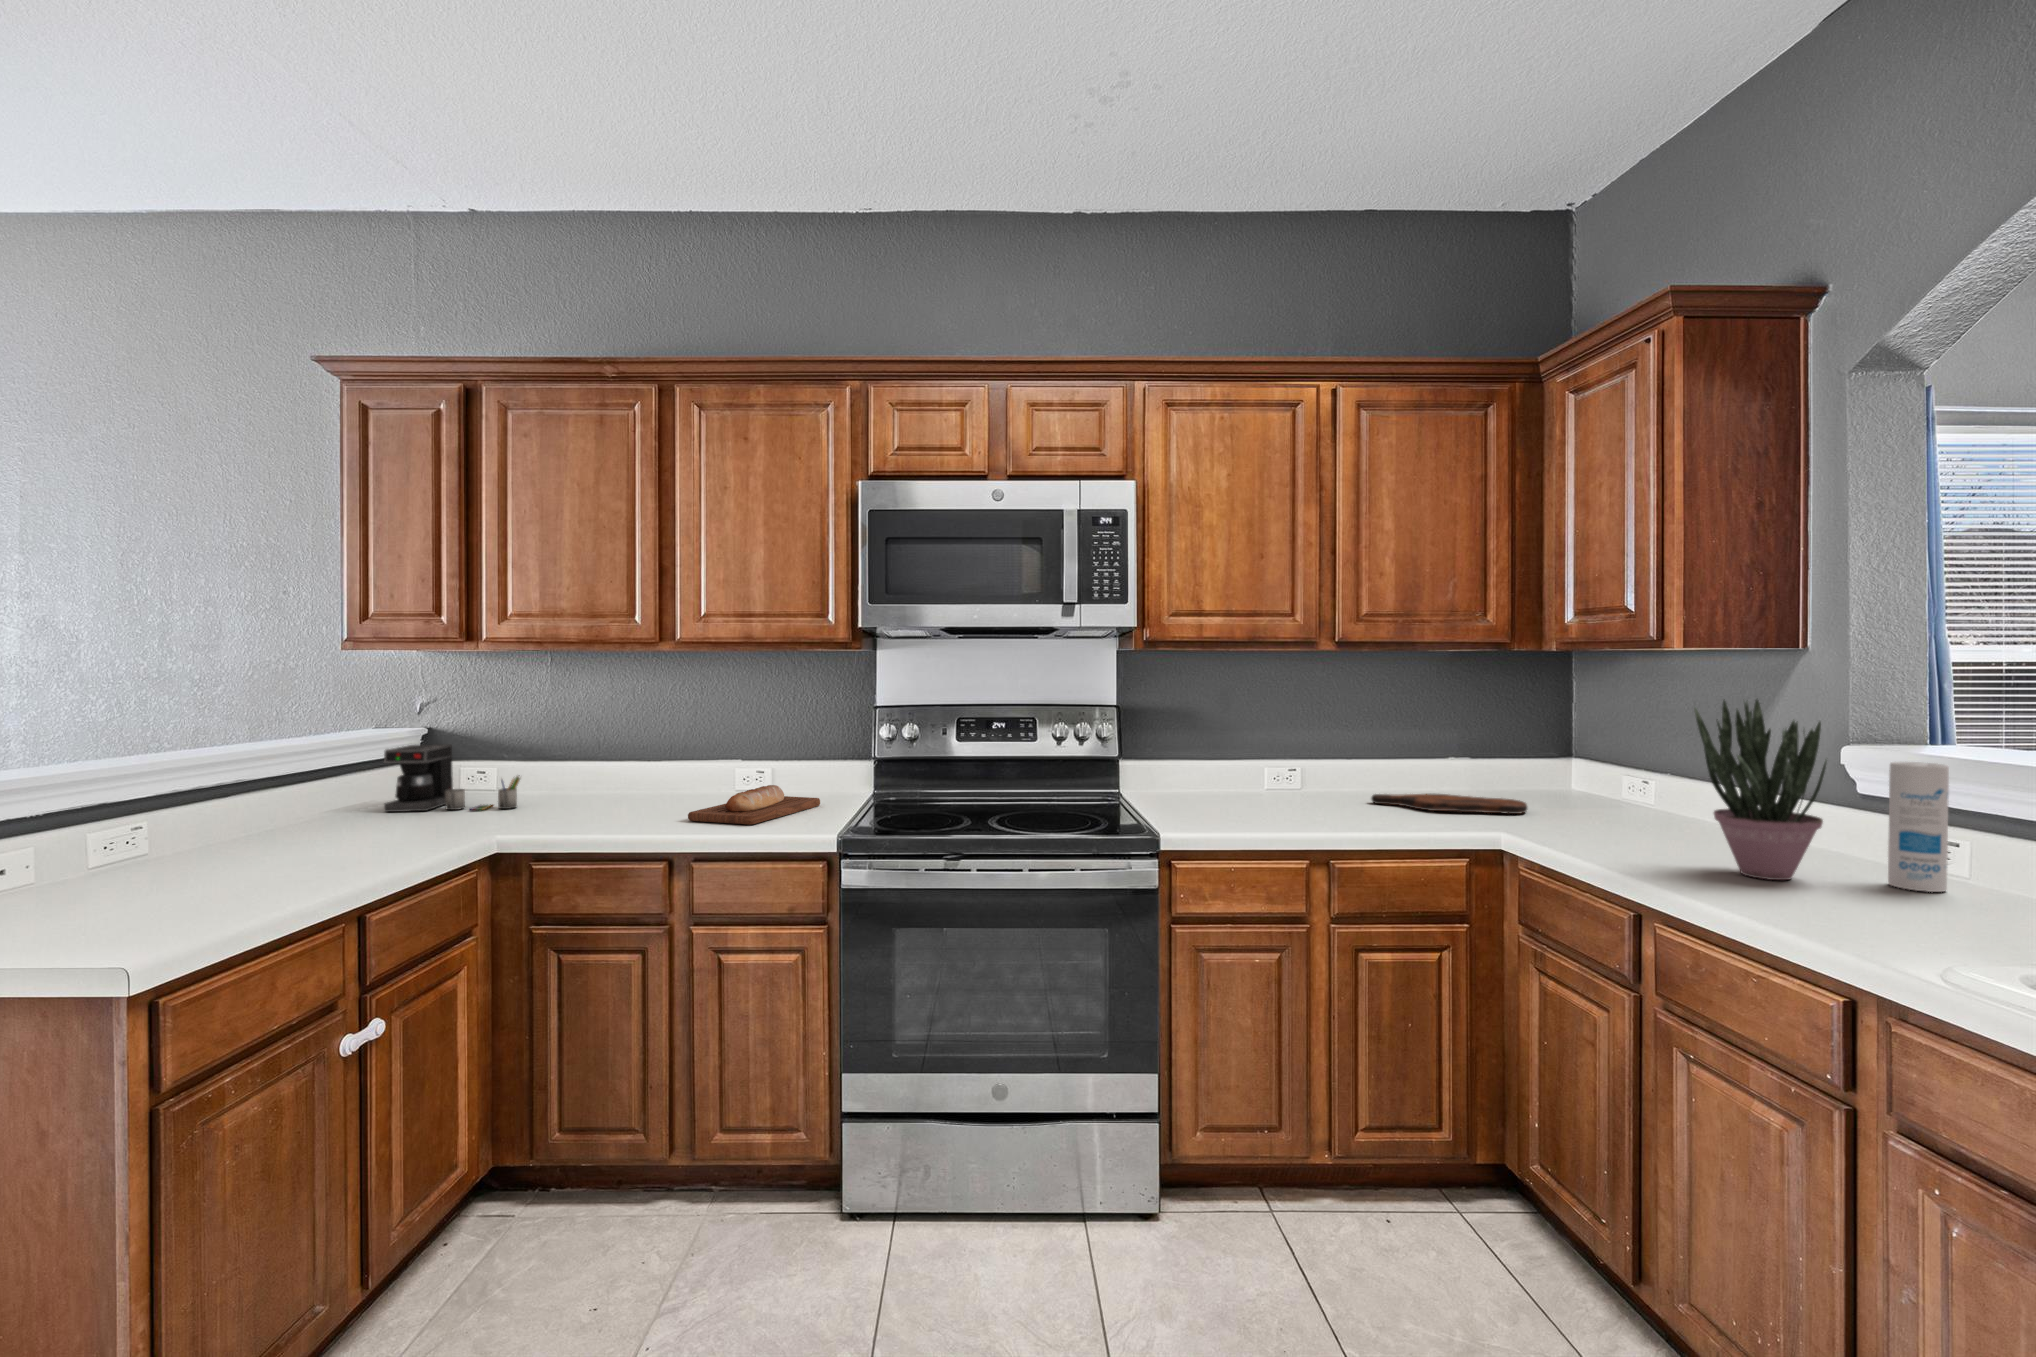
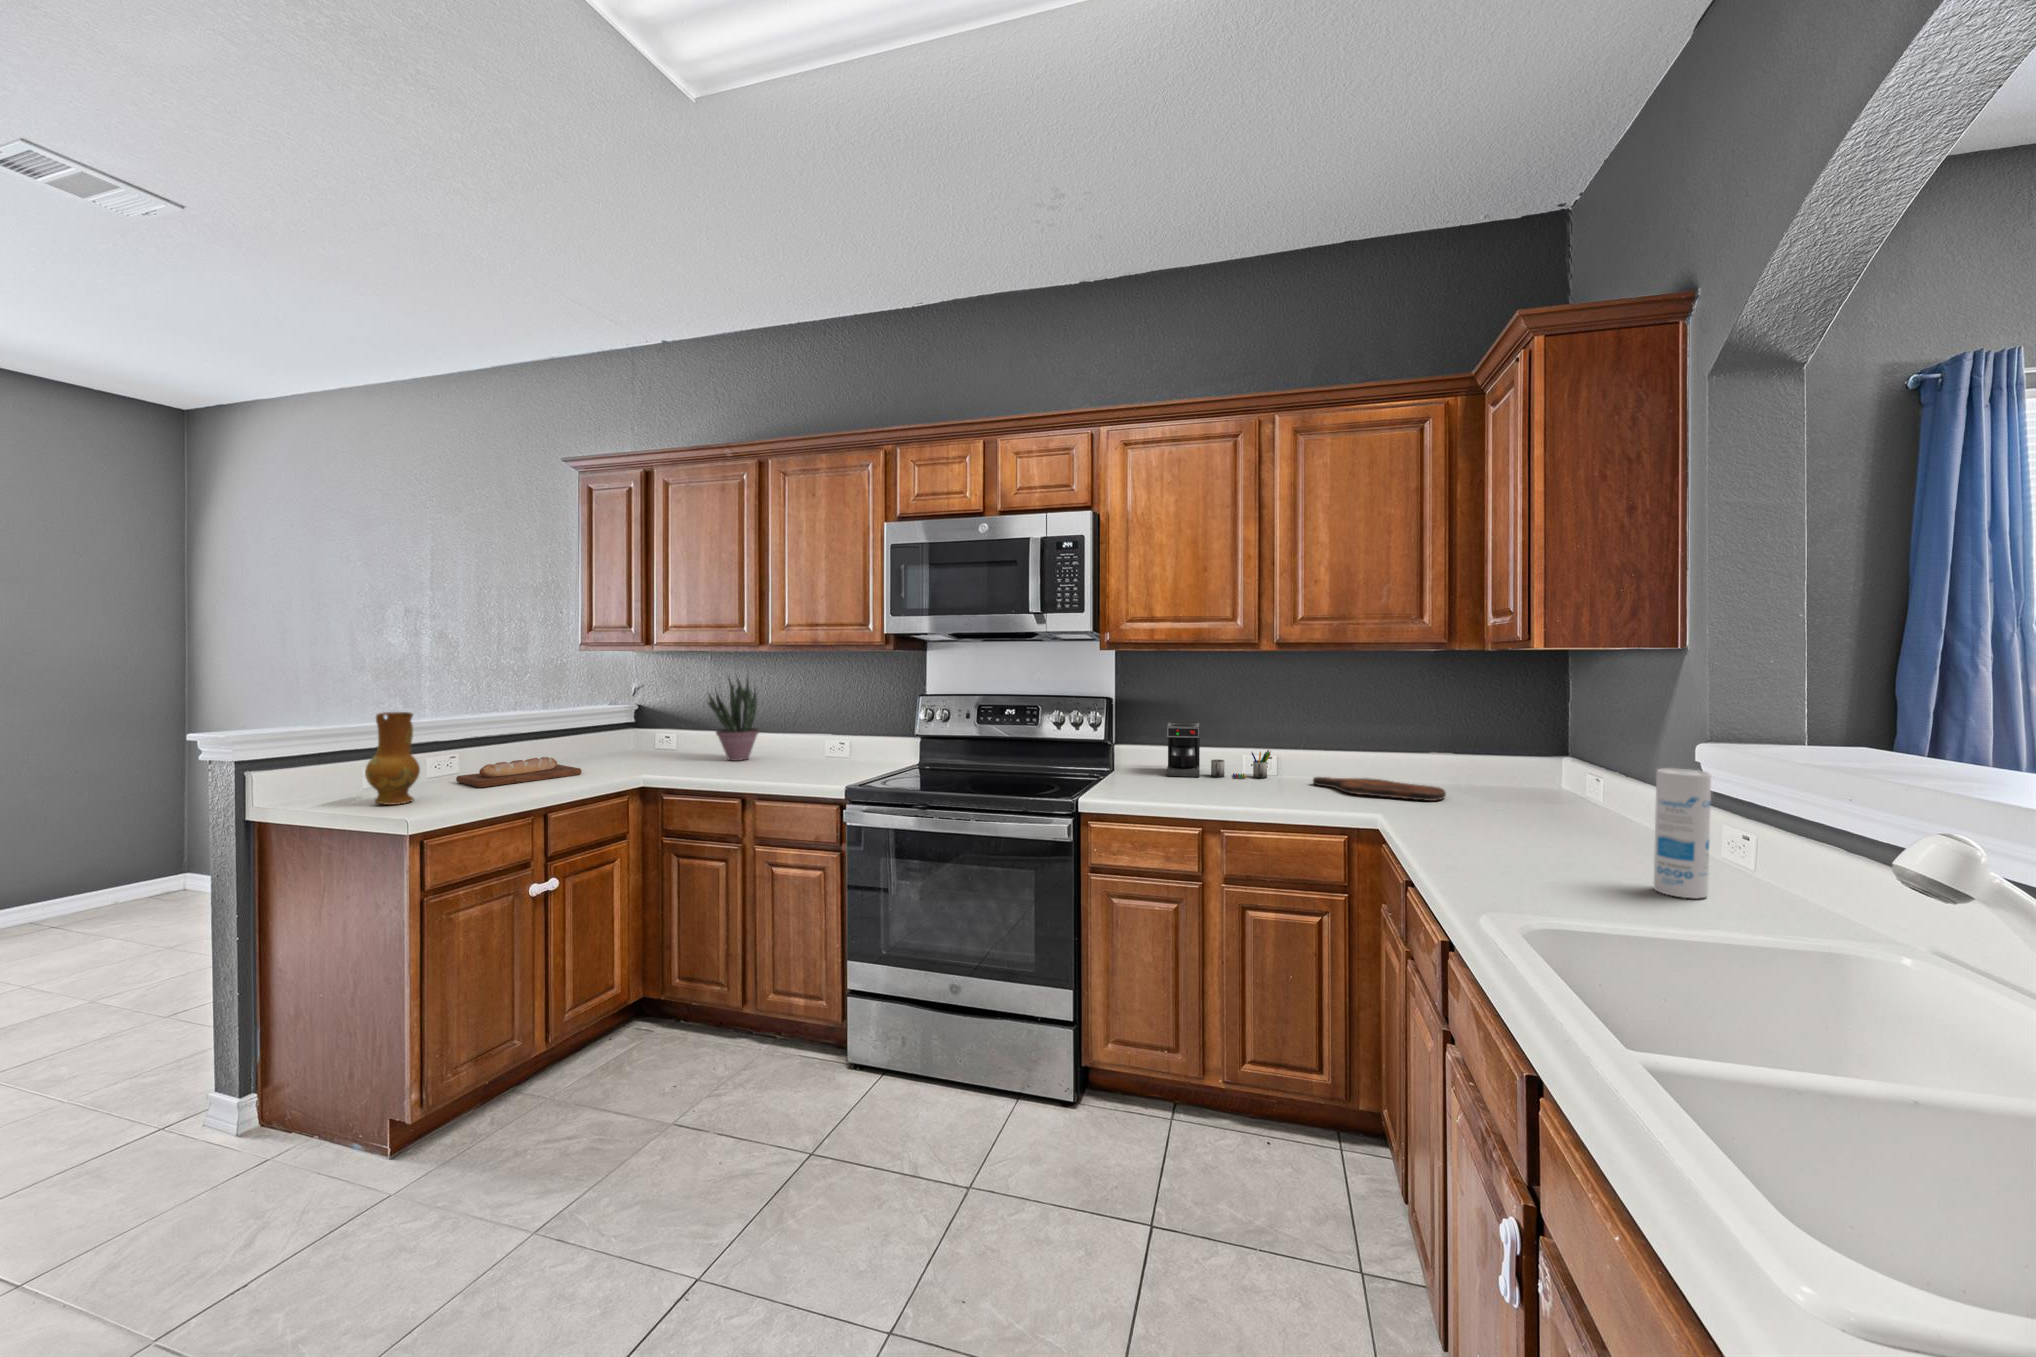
potted plant: present [1694,700,1827,880] -> present [708,677,759,761]
ceramic jug: none [47,744,150,903] -> present [365,712,420,805]
coffee maker: present [384,744,520,812] -> present [1167,722,1271,778]
bread loaf: present [688,785,820,824] -> present [456,757,582,787]

